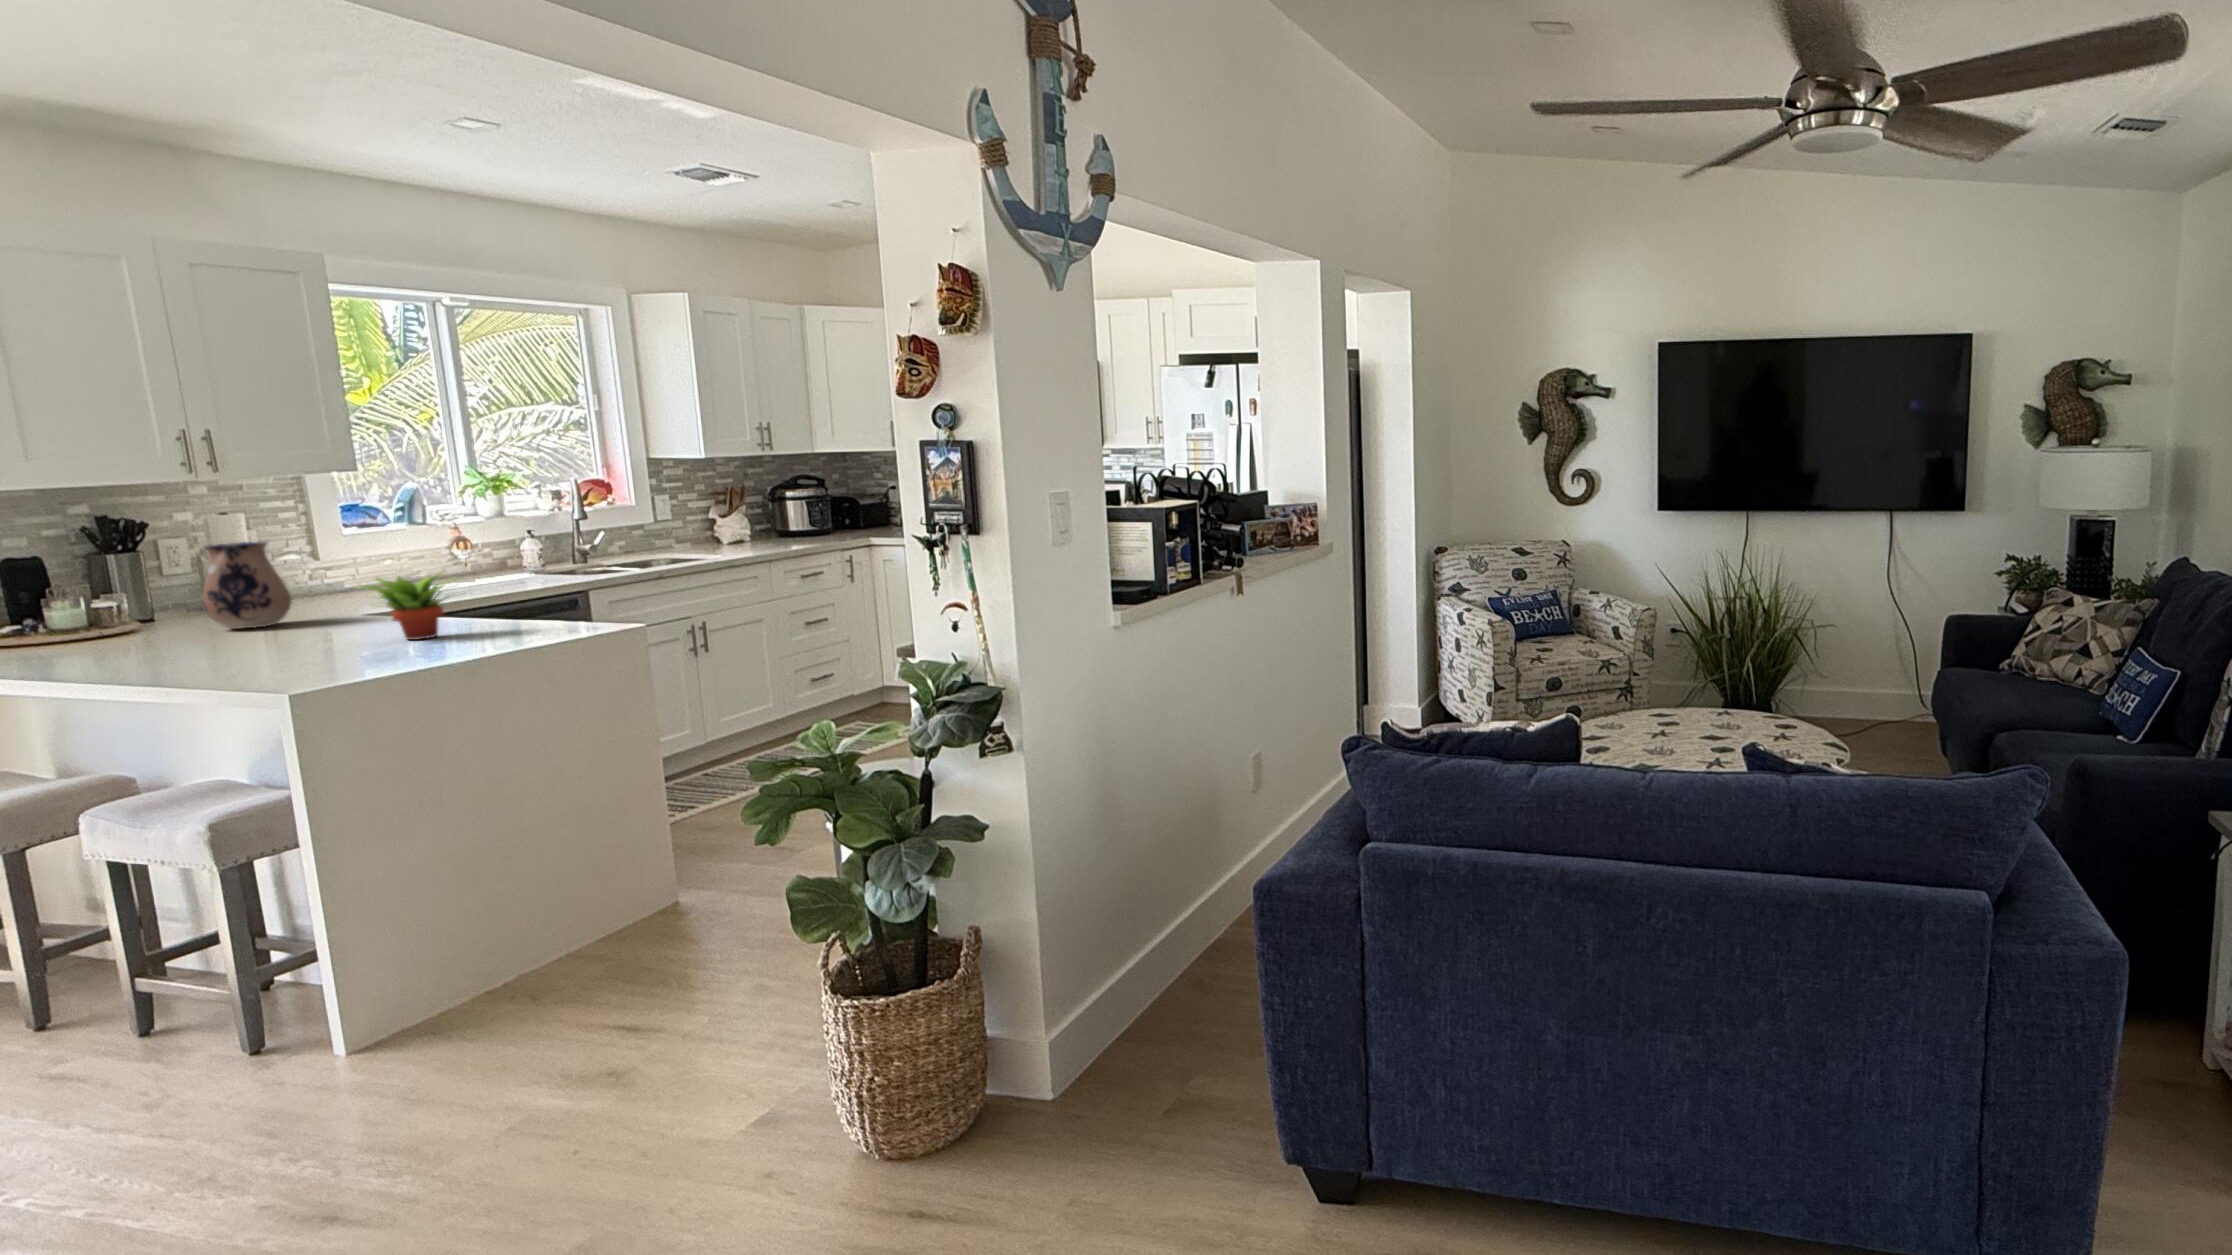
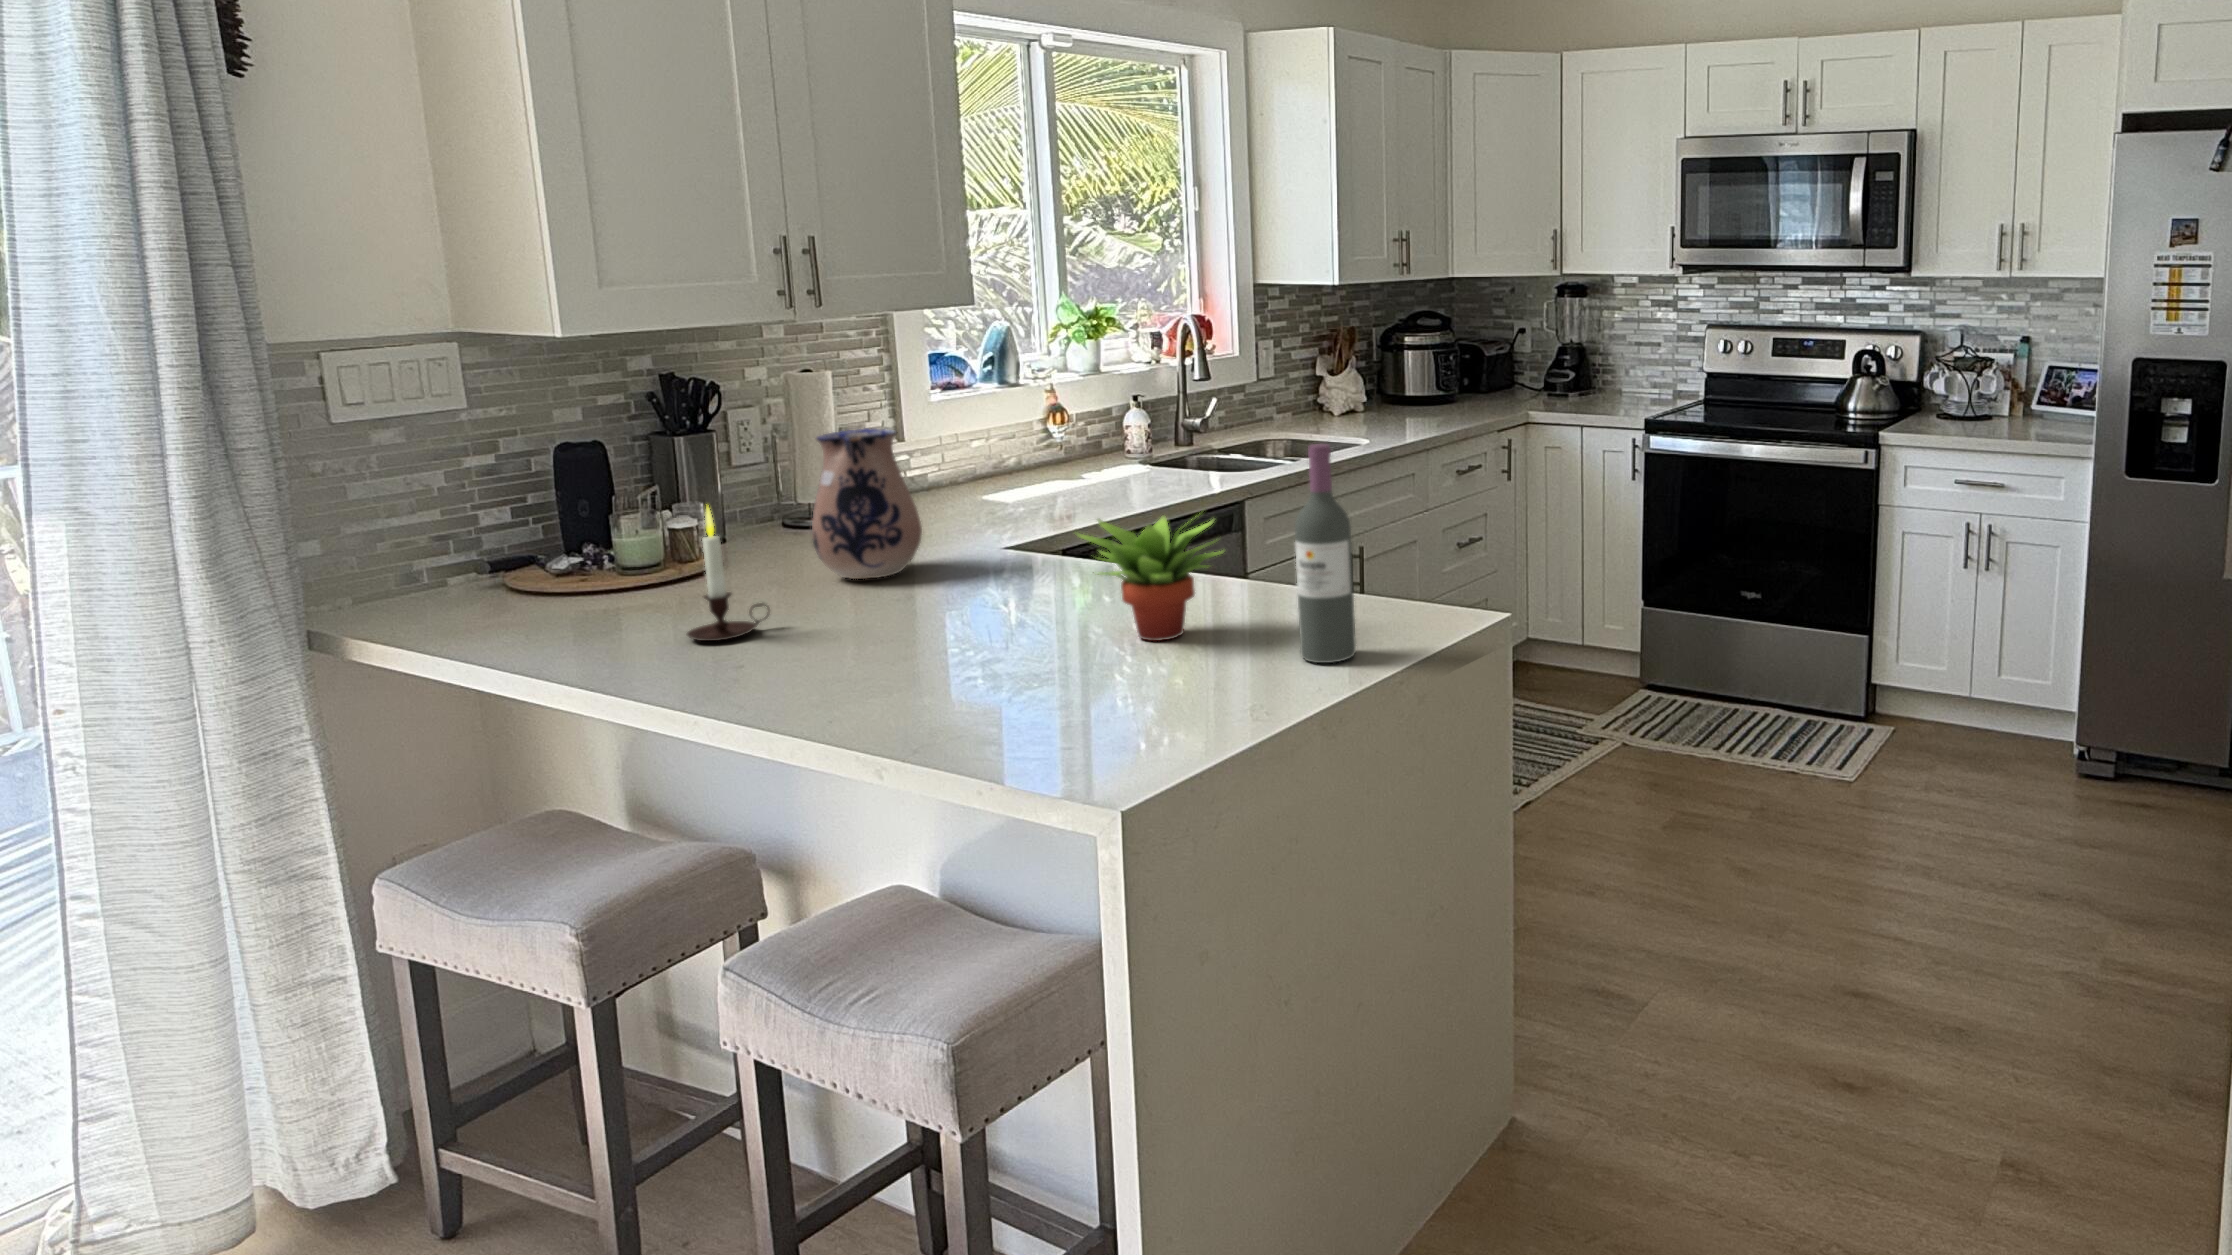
wine bottle: none [484,531,532,641] -> present [1295,444,1356,663]
candle: none [87,579,155,656] -> present [687,506,769,641]

